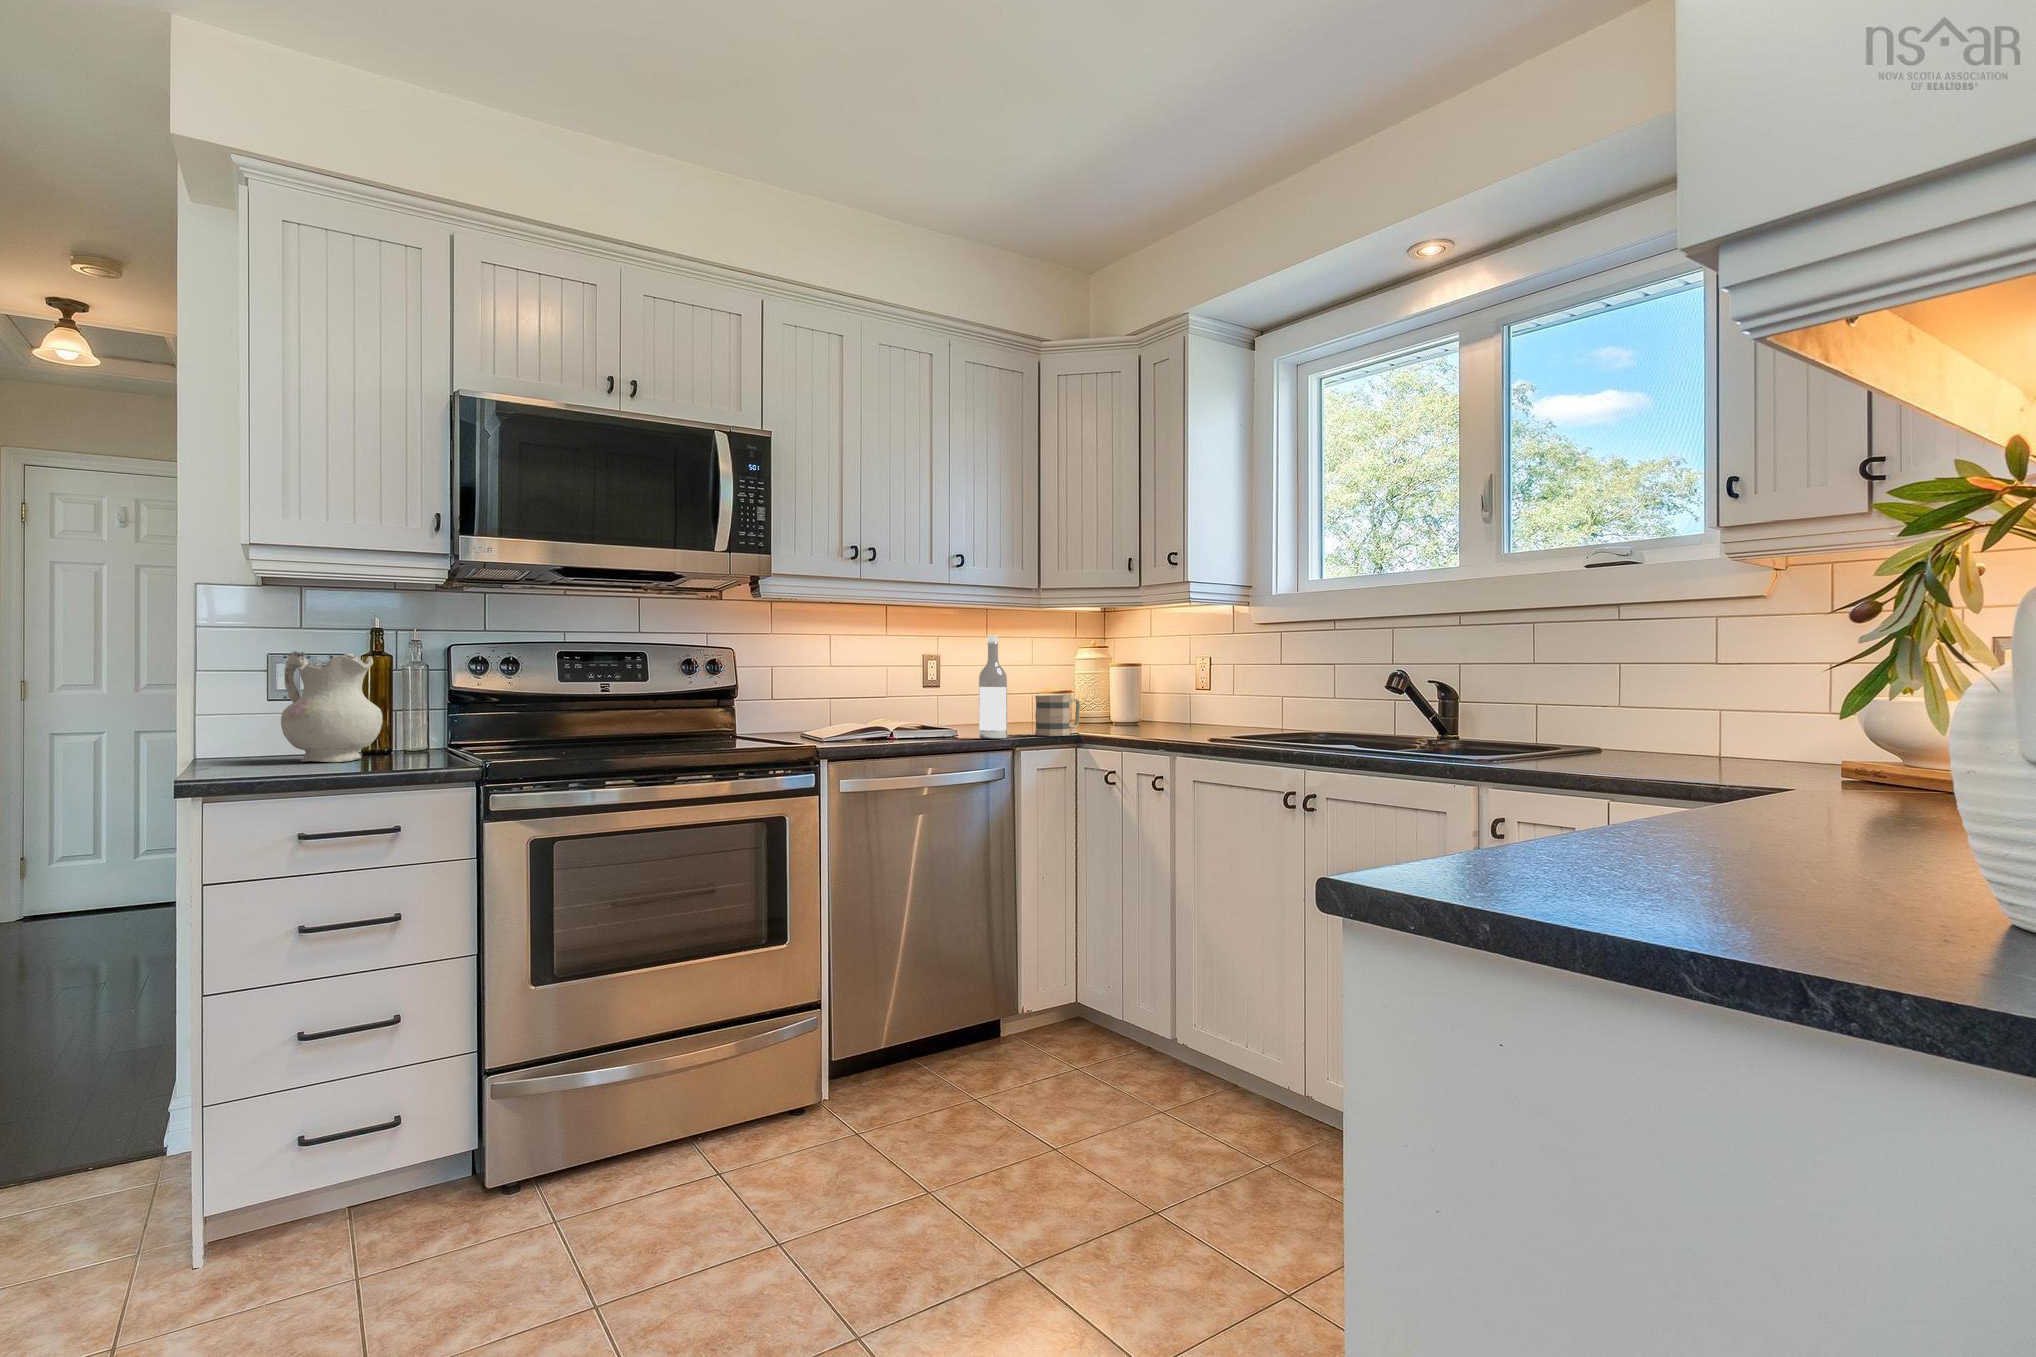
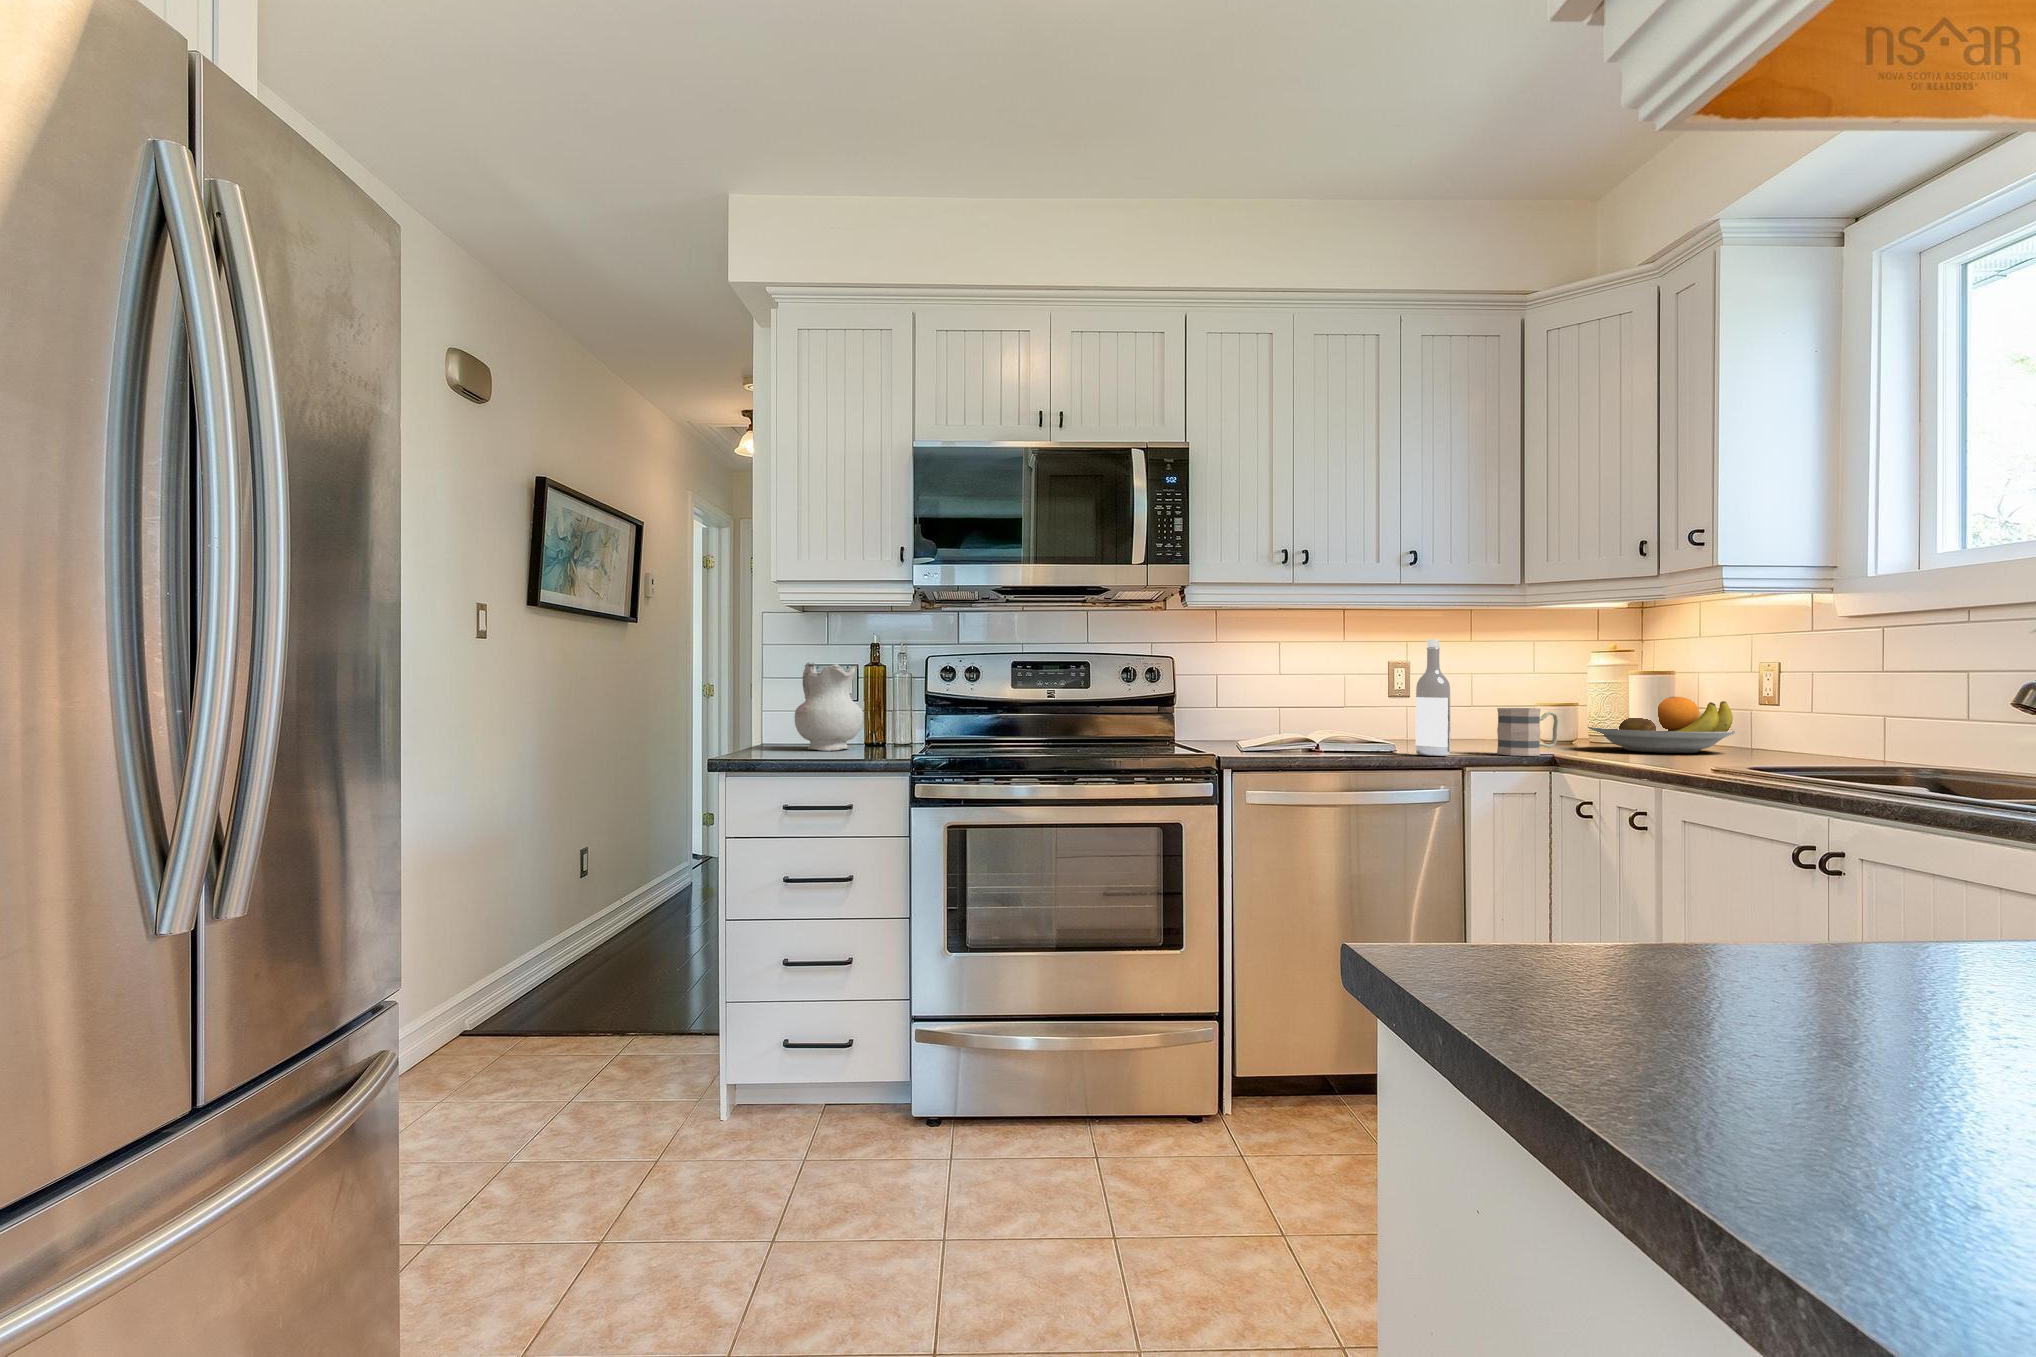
fruit bowl: none [1086,685,1189,730] -> present [1588,697,1735,753]

